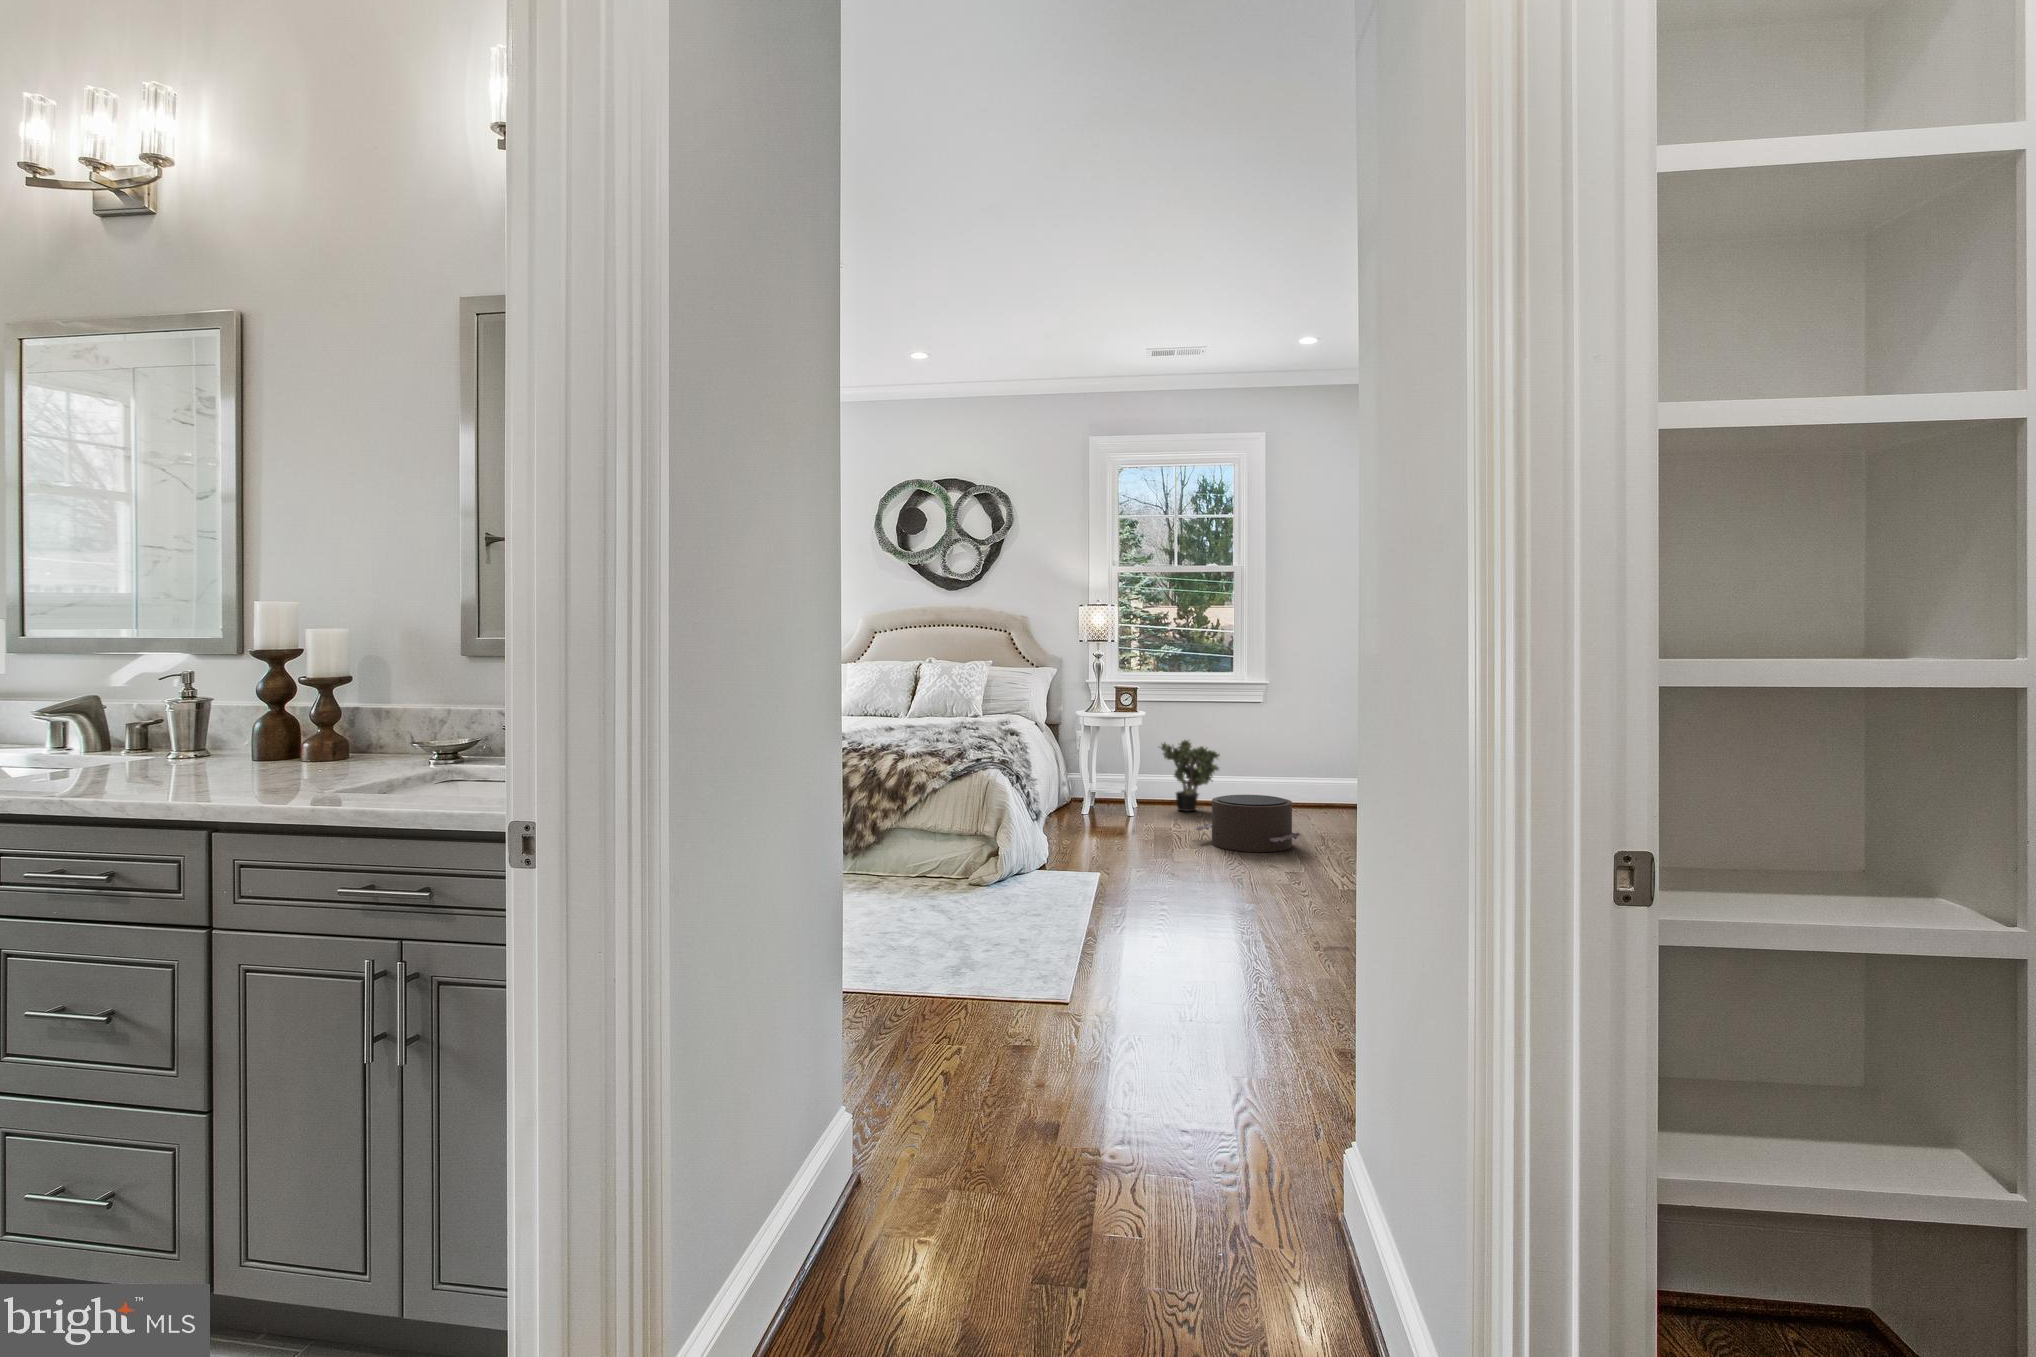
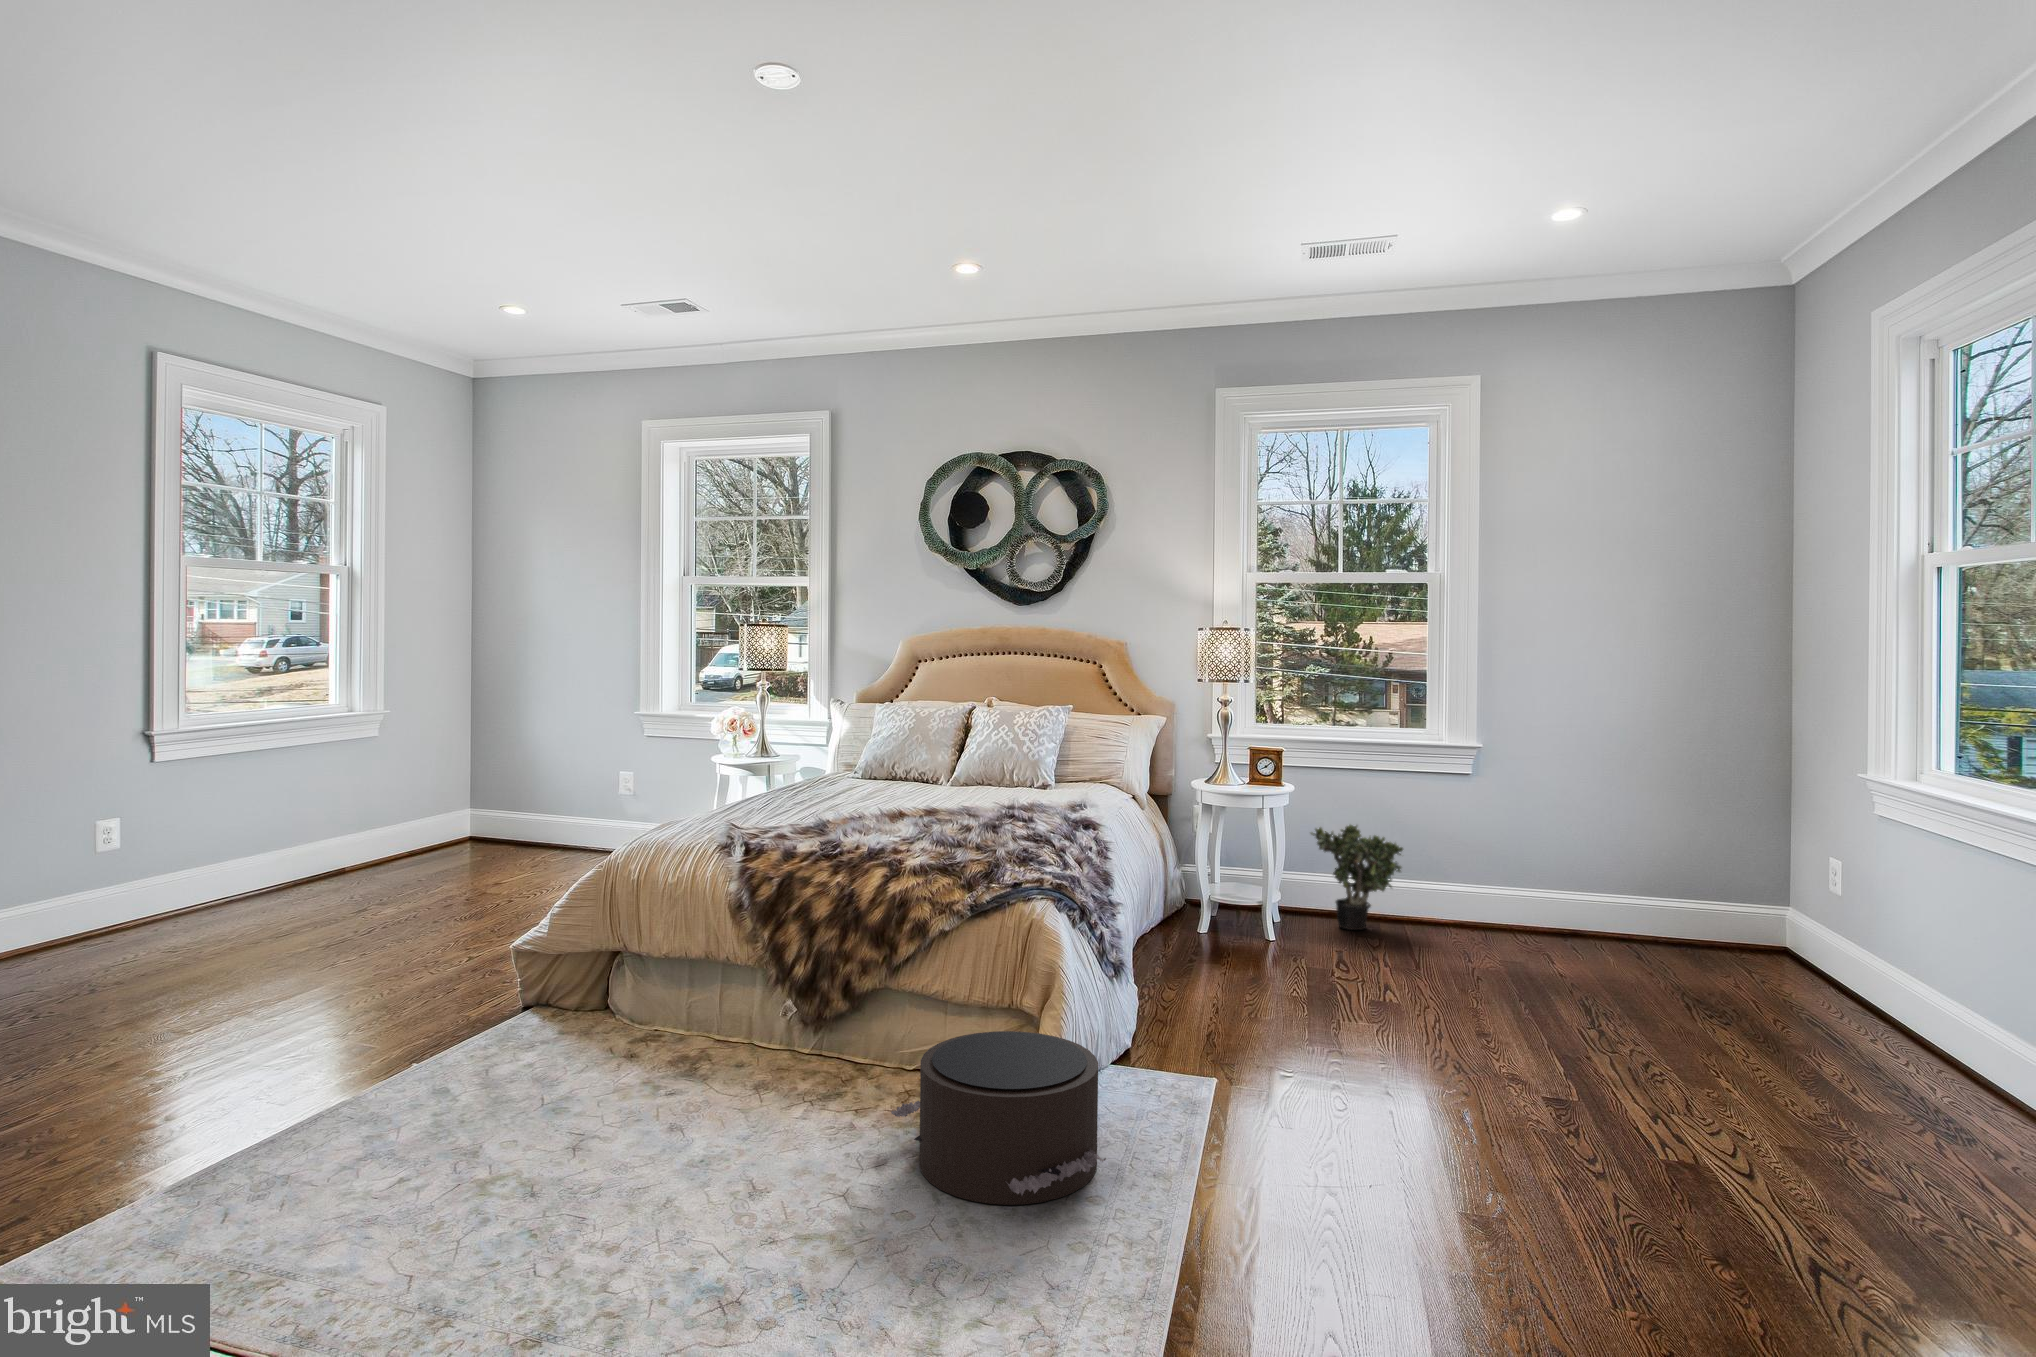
pouf: present [1195,795,1301,852] -> present [891,1031,1106,1205]

